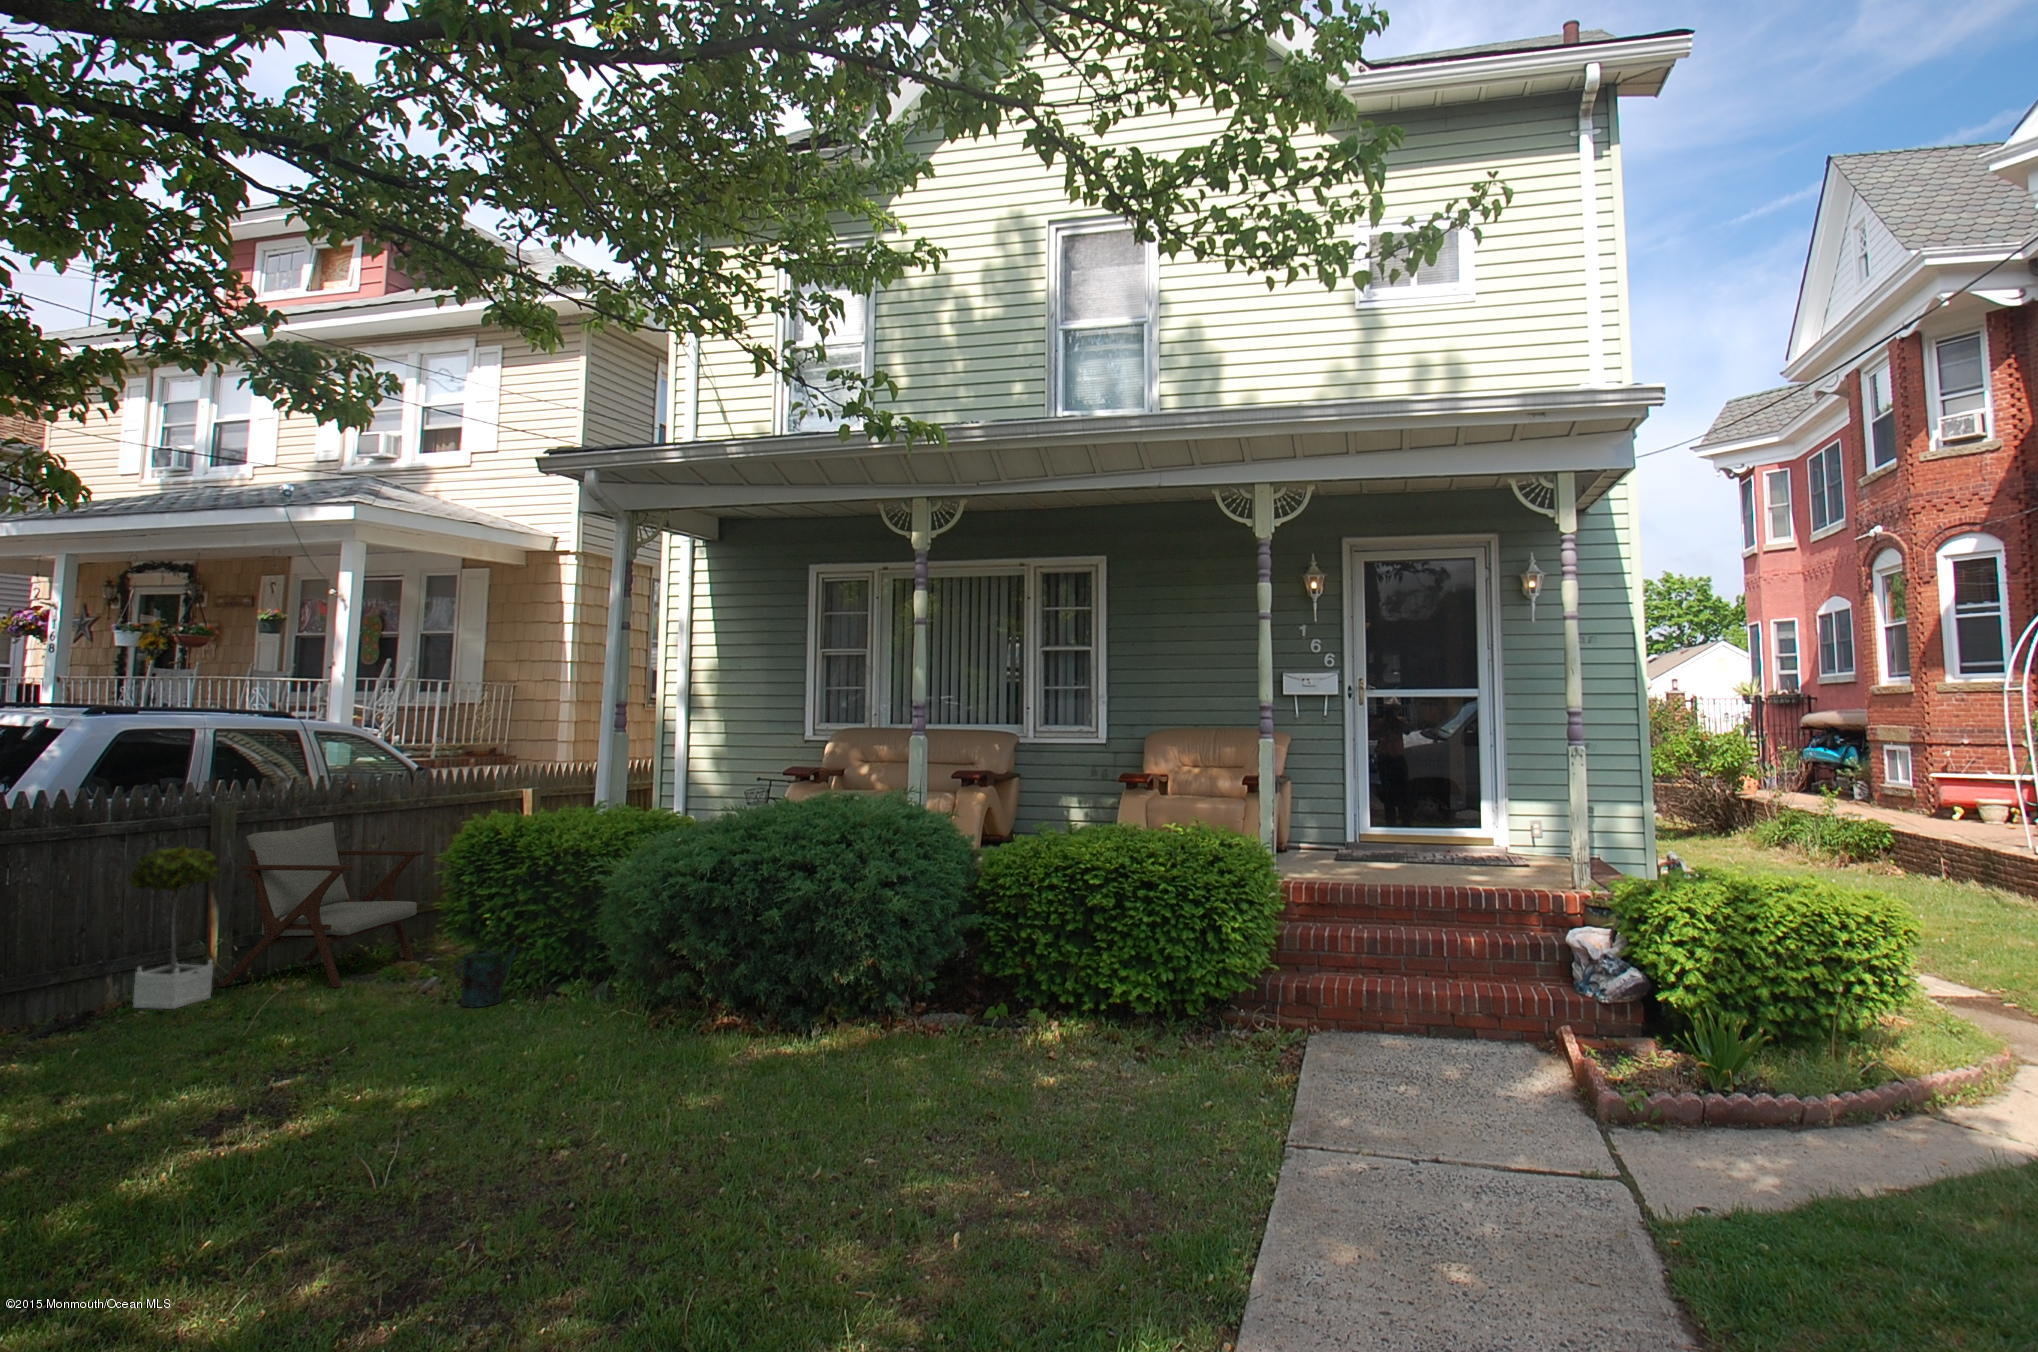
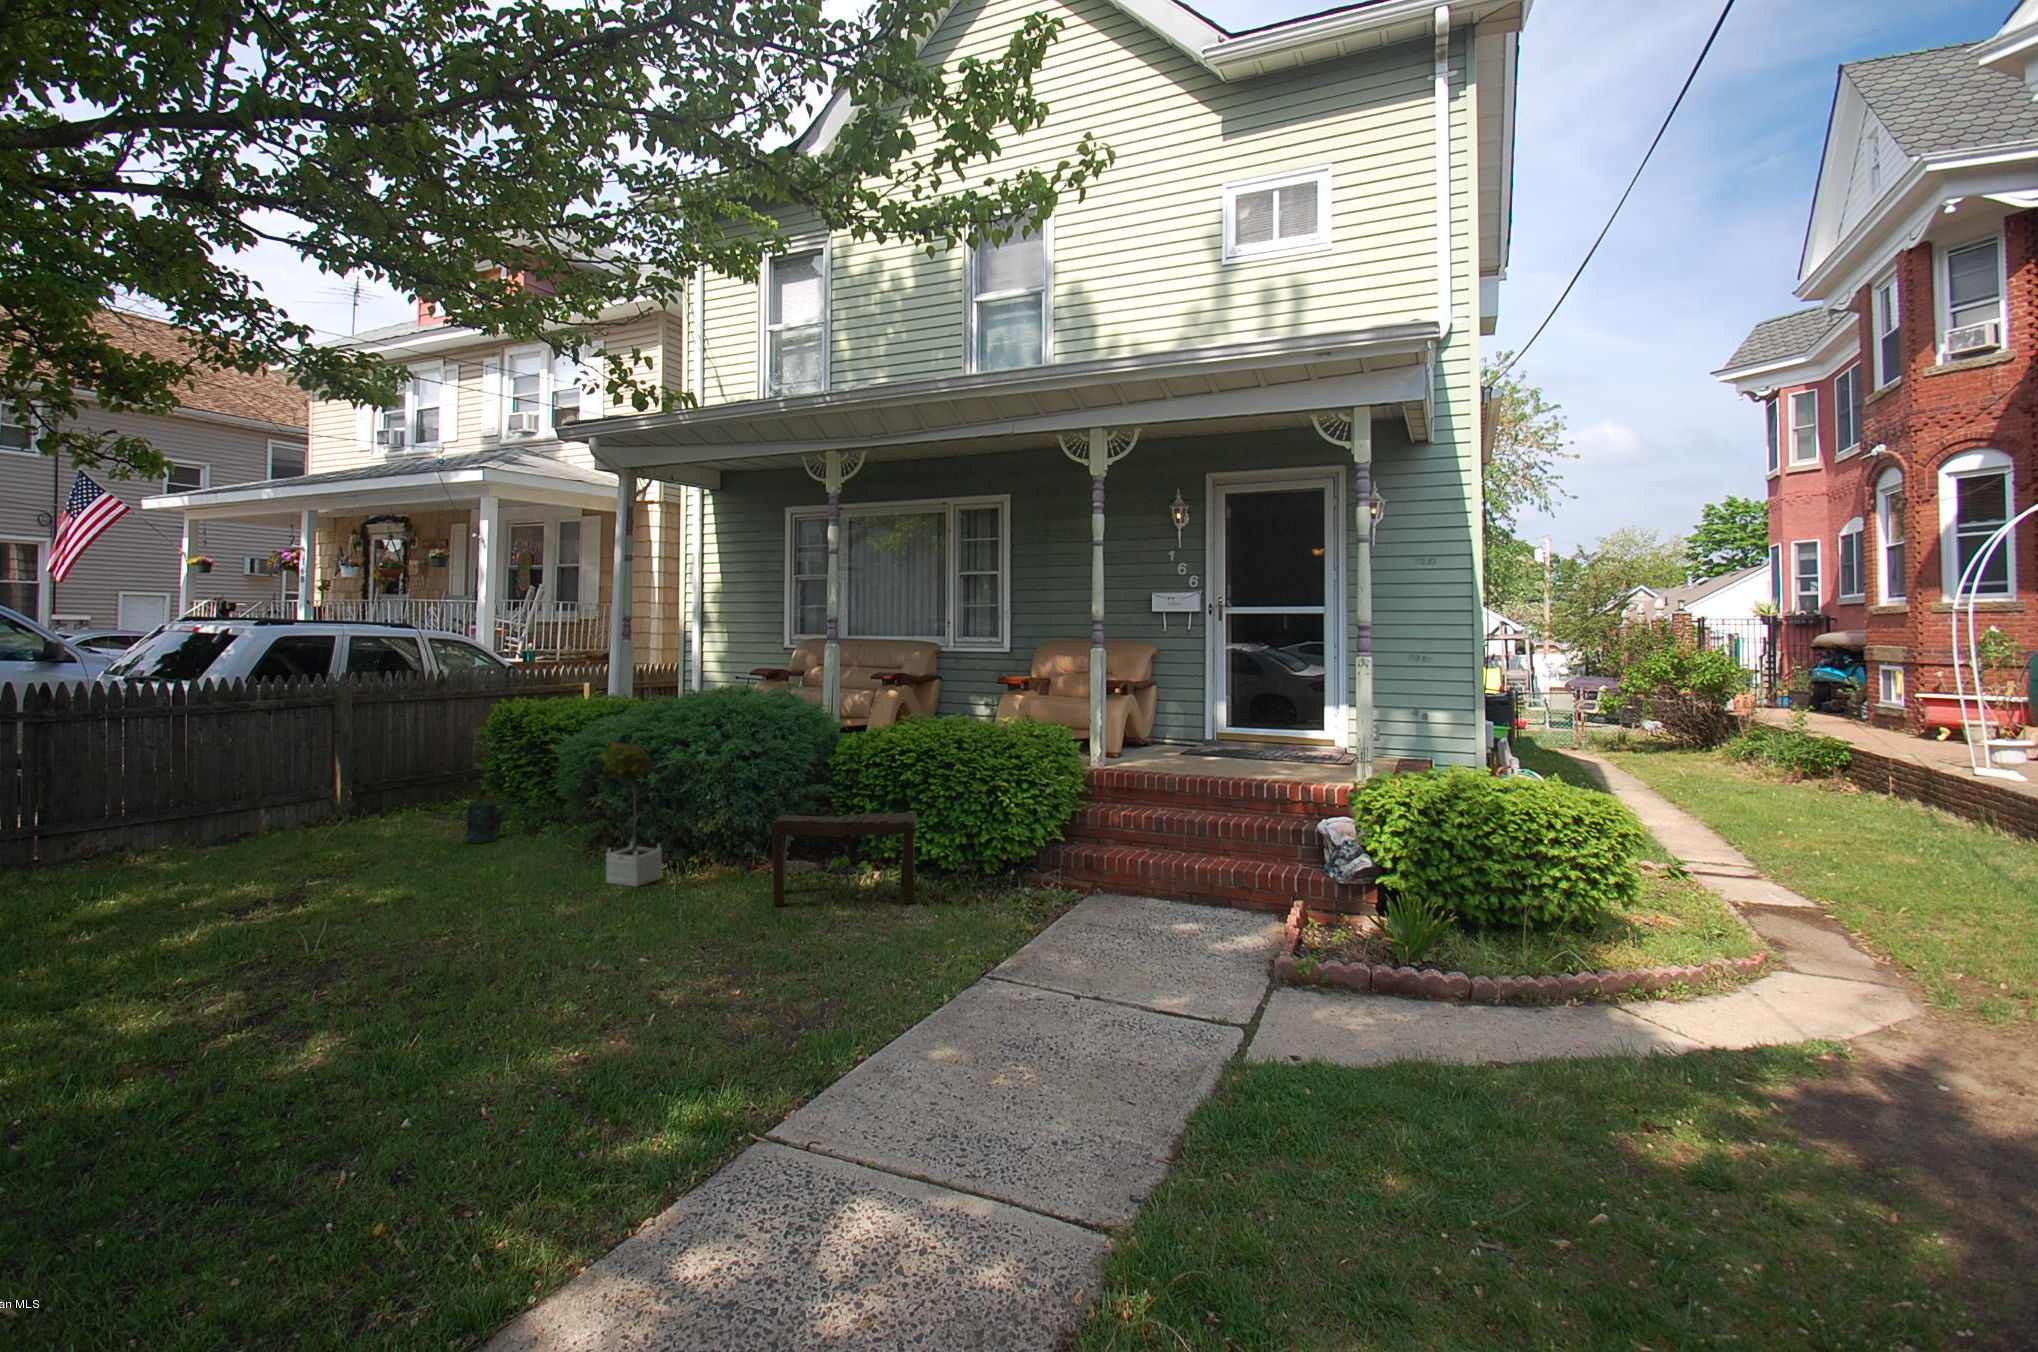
lounge chair: present [218,822,424,987] -> none [324,705,470,825]
potted tree: present [130,845,219,1009] -> present [599,741,662,887]
bench: none [943,940,1130,1068] -> present [771,812,917,906]

